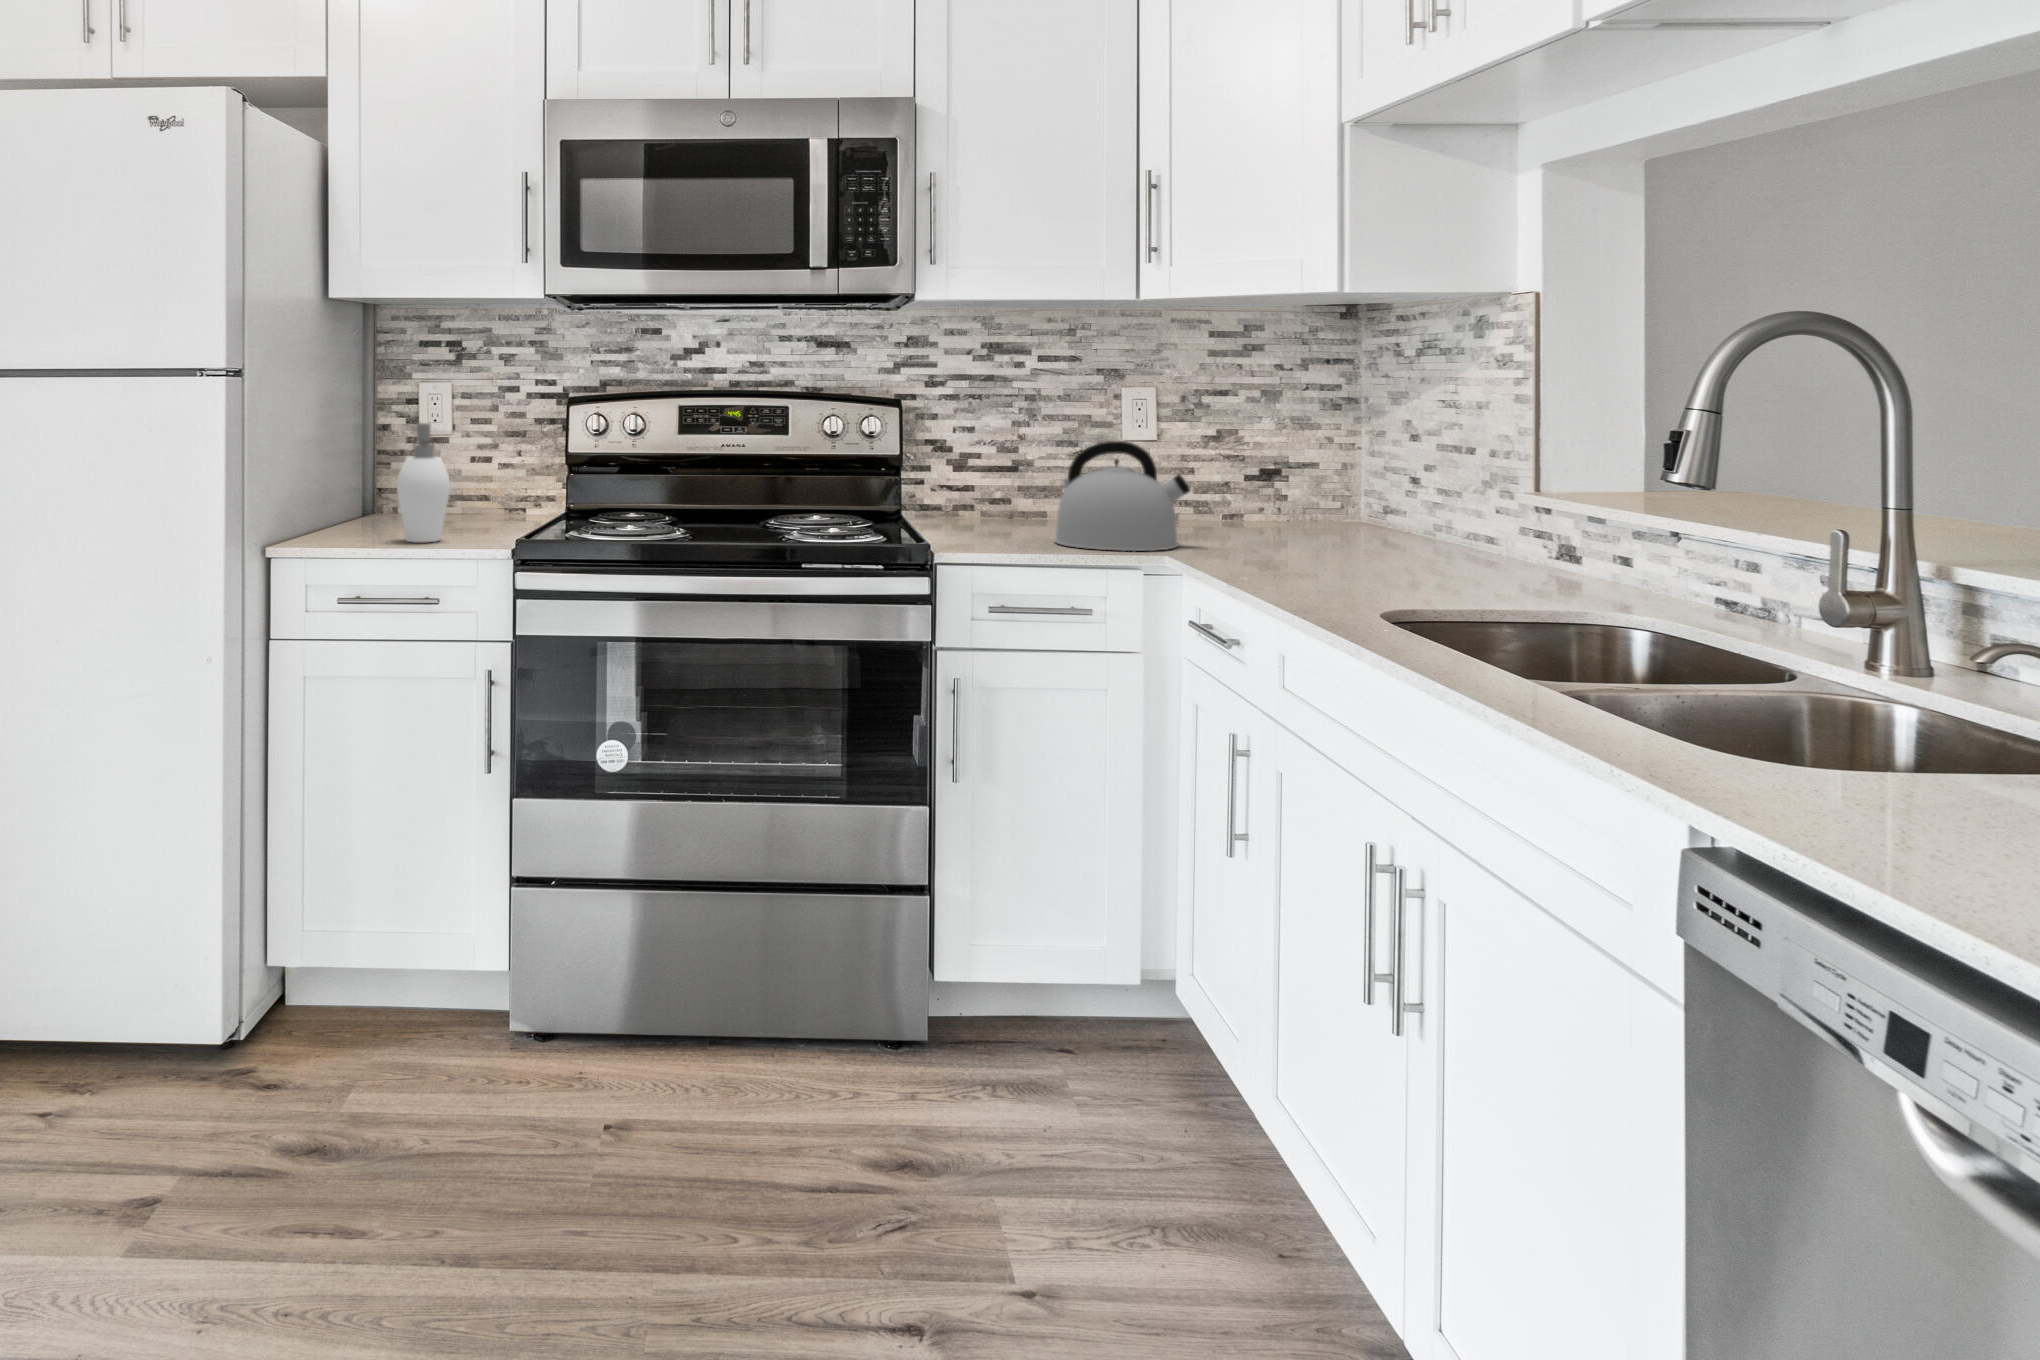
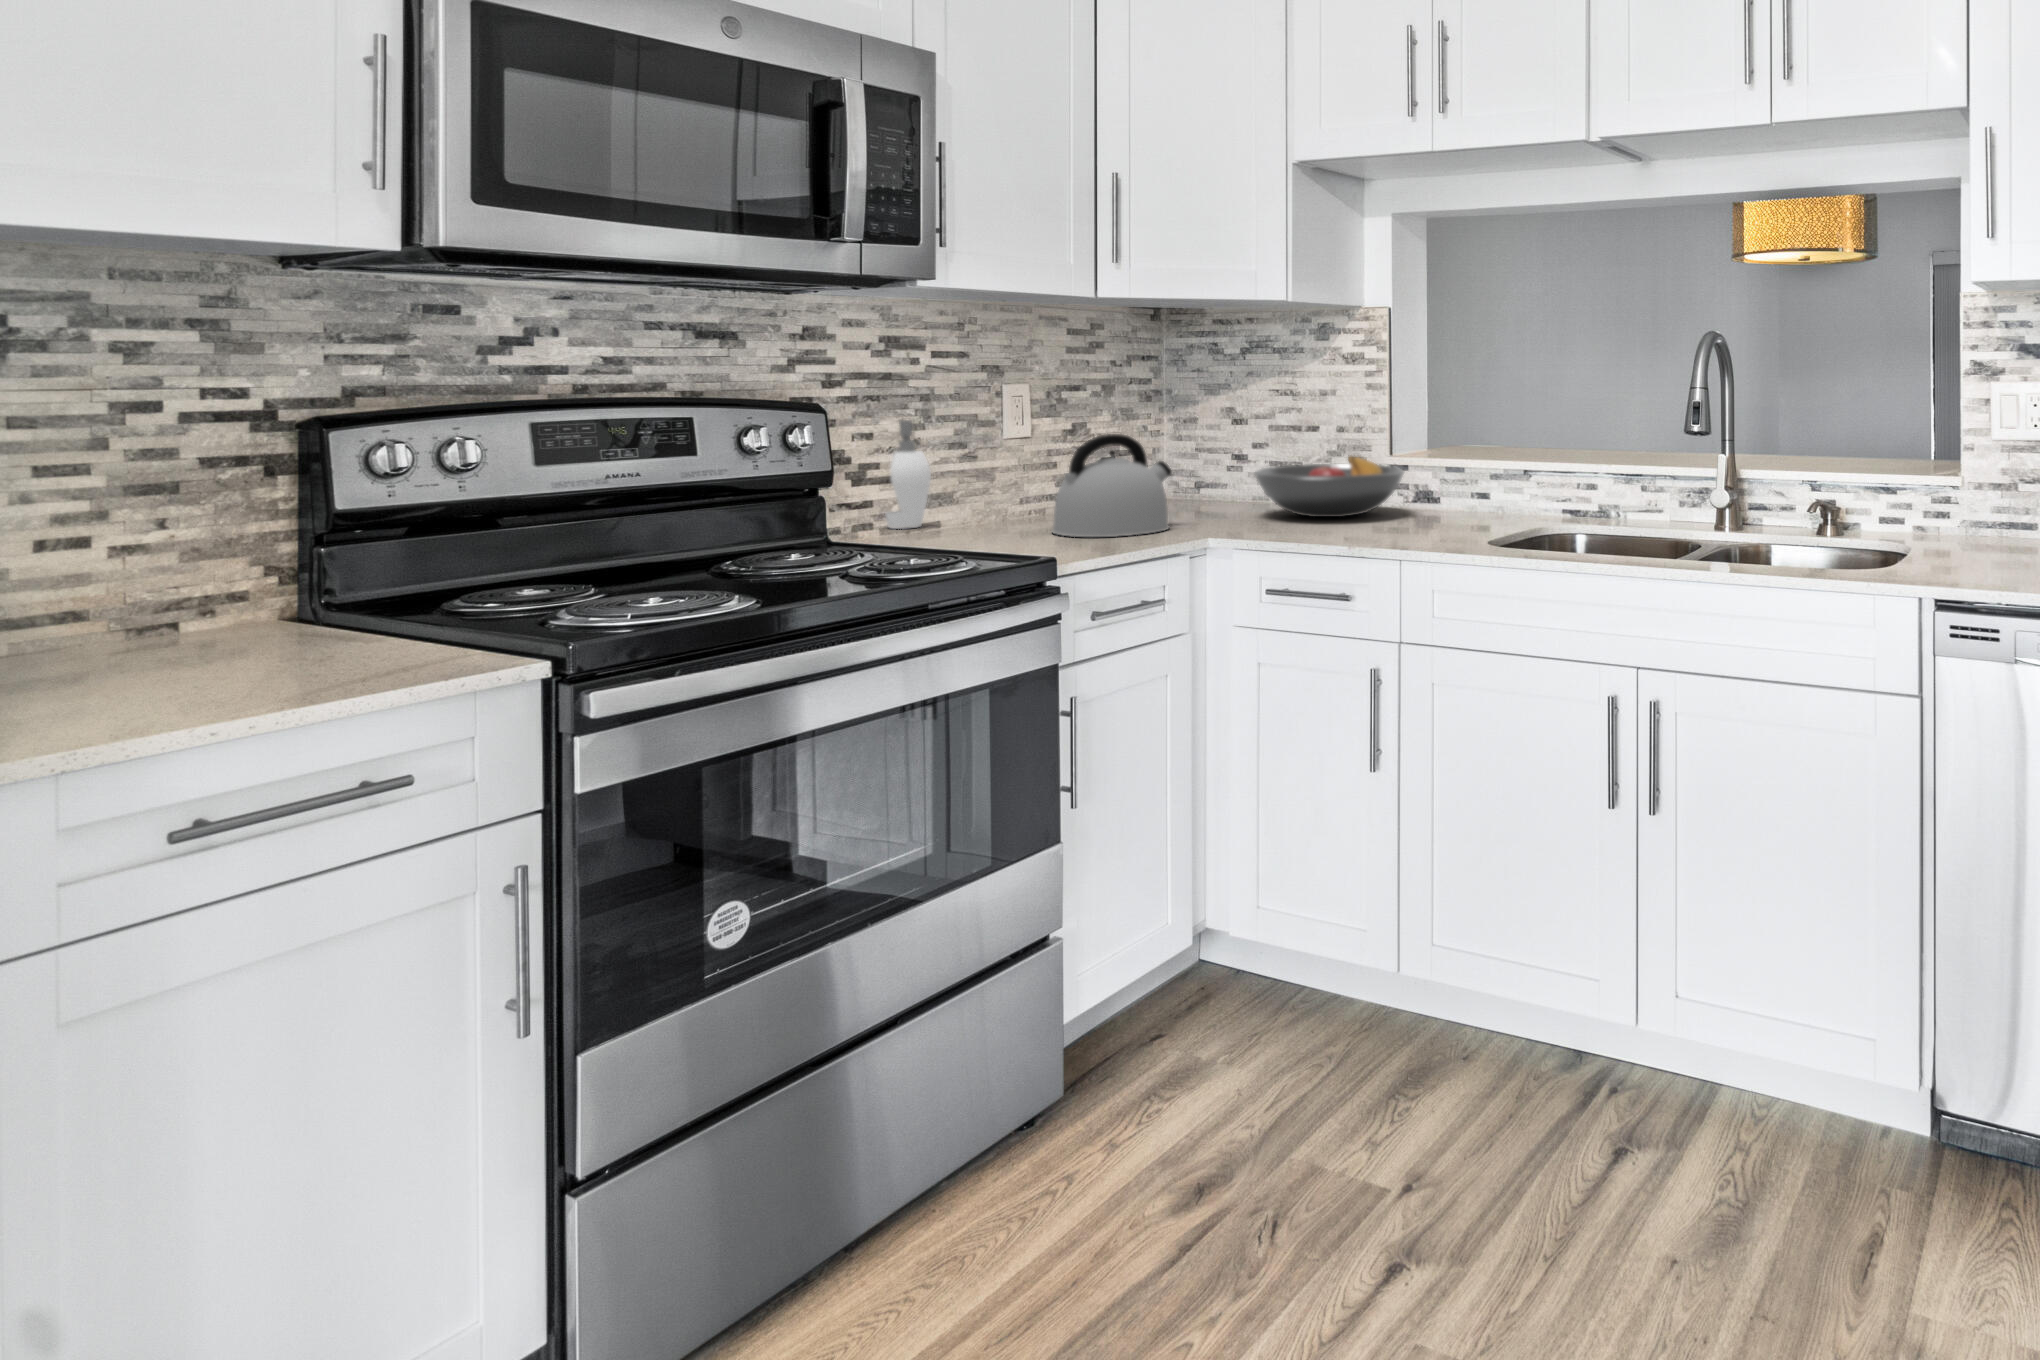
soap dispenser: present [397,423,450,542] -> present [886,420,931,529]
fruit bowl: none [1290,489,1511,568] -> present [1255,456,1404,517]

